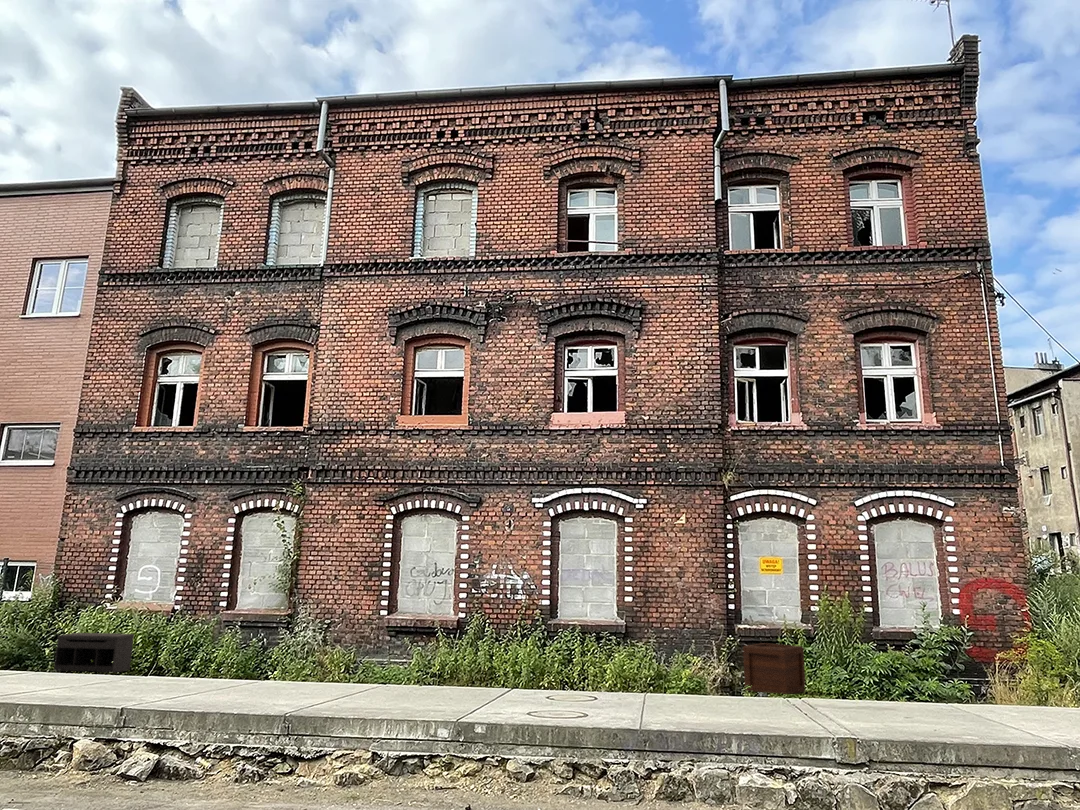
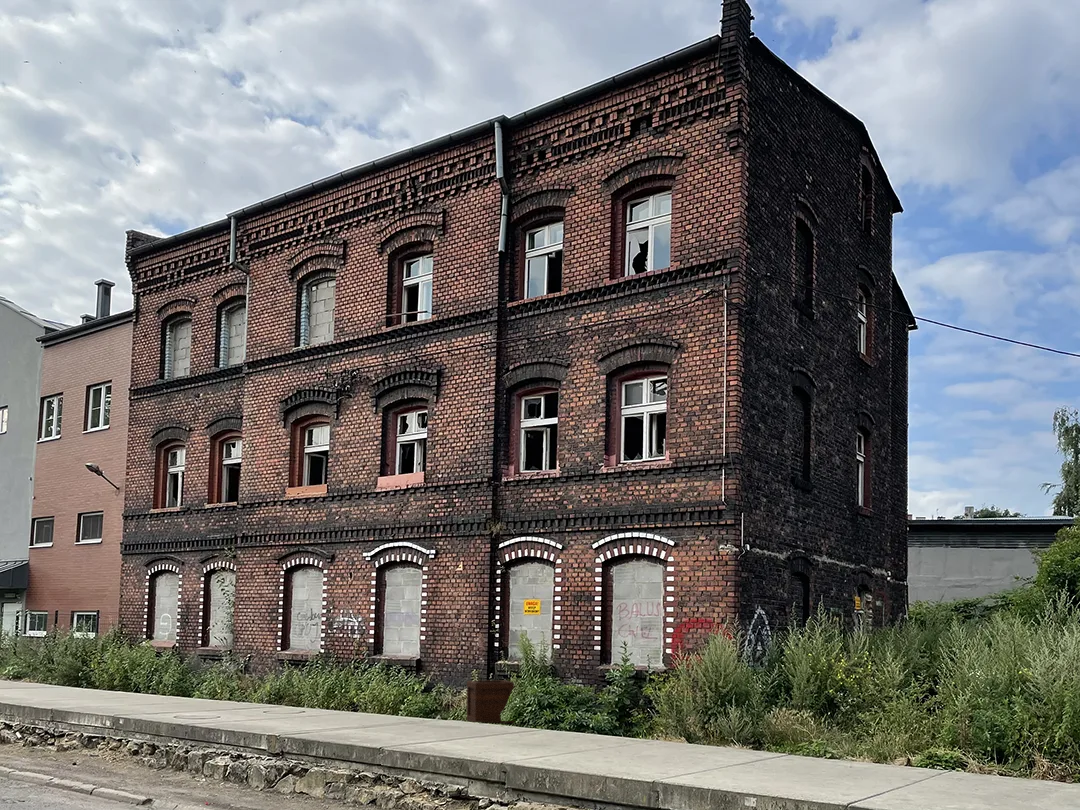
bench: present [54,633,134,672] -> none [77,665,123,693]

